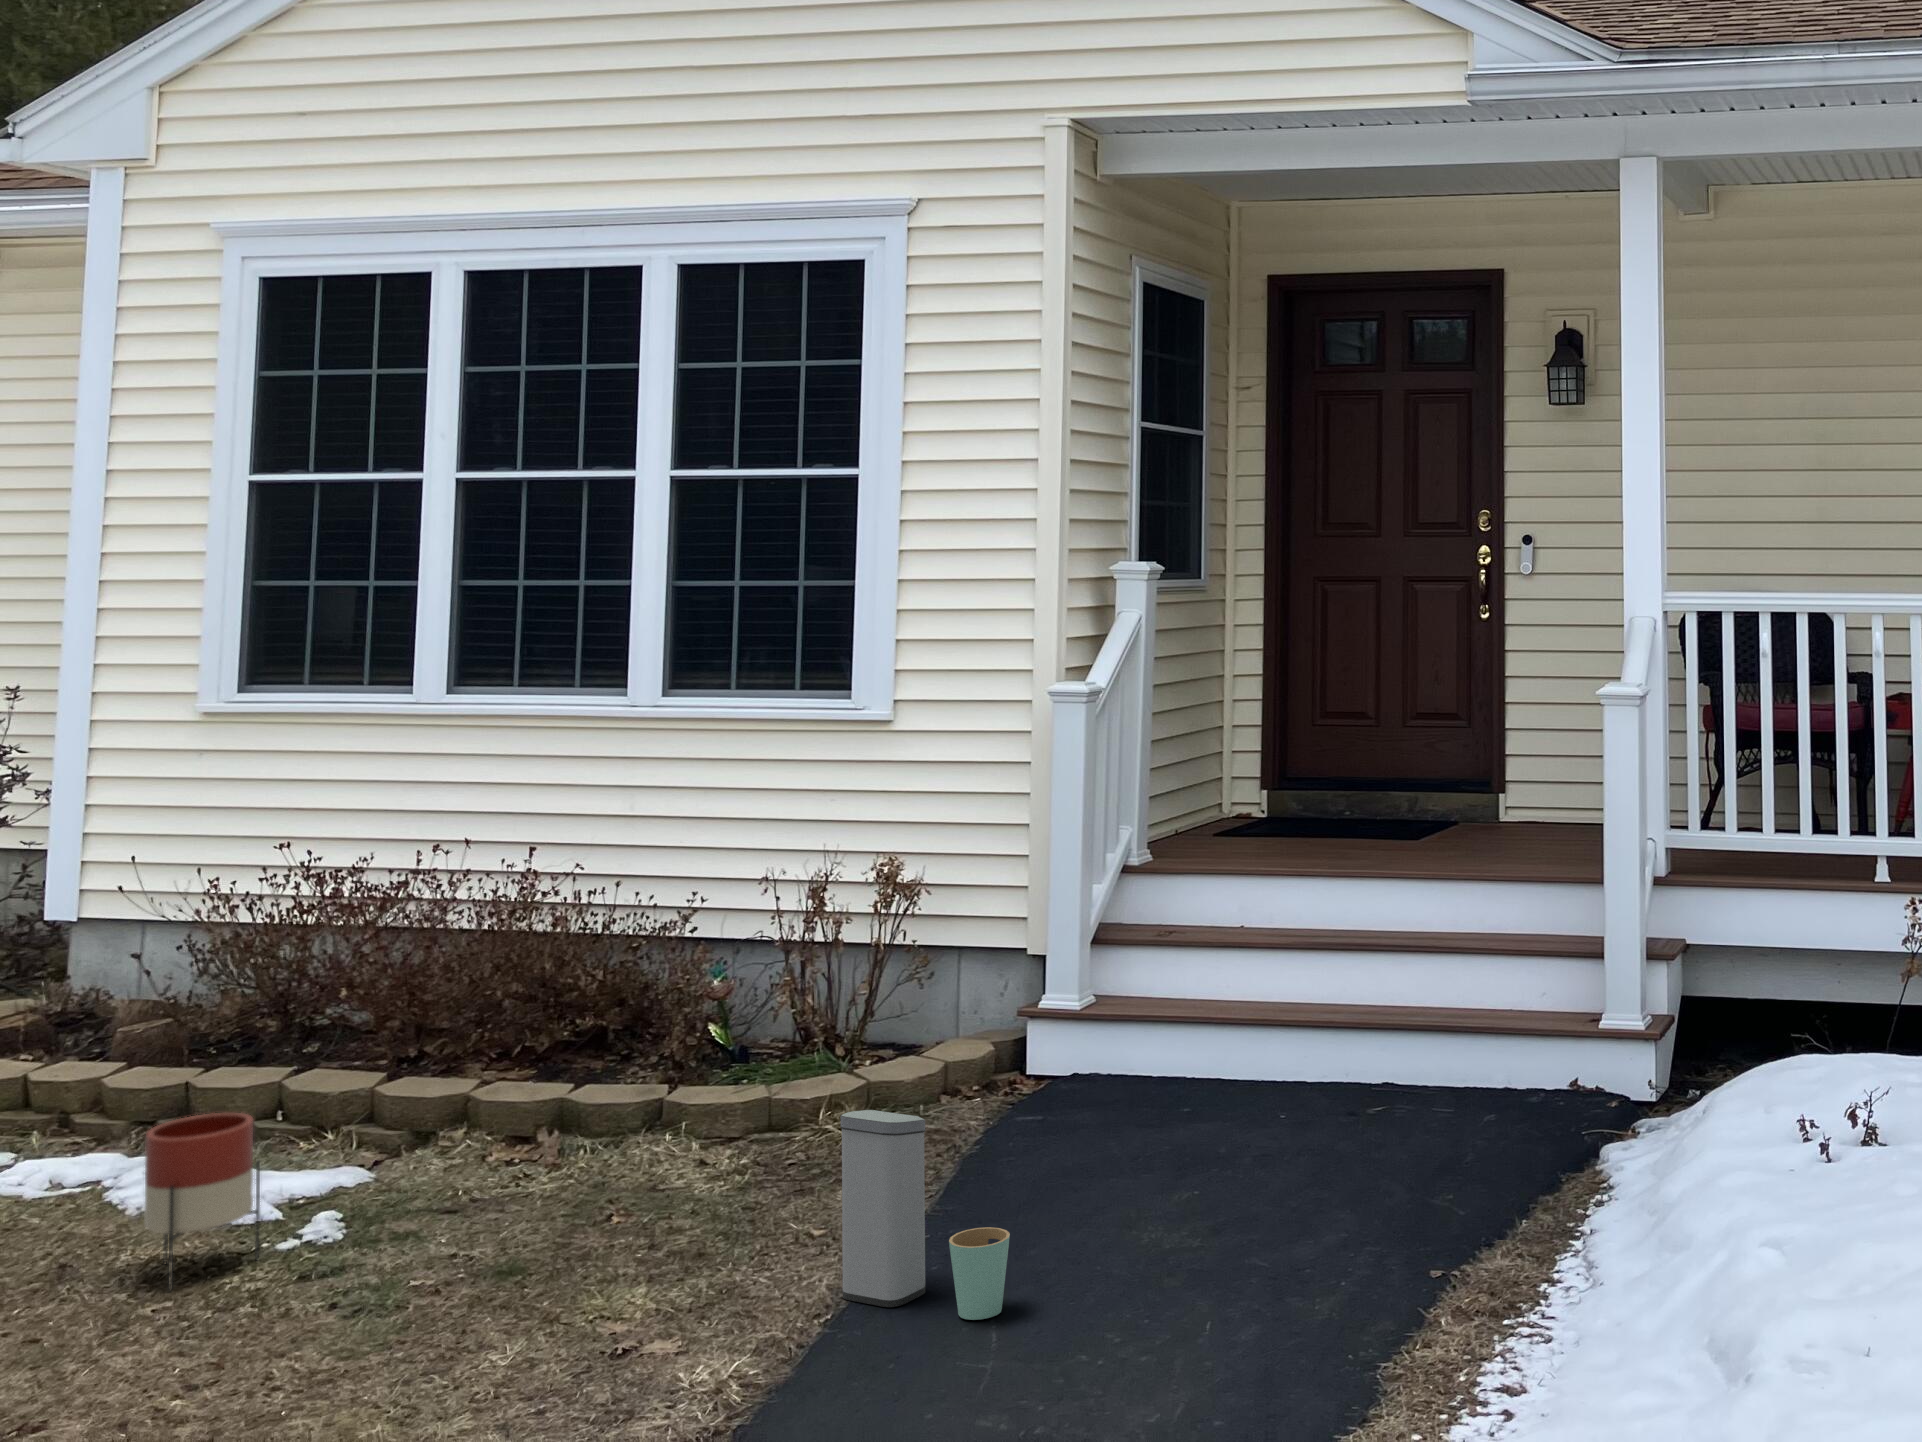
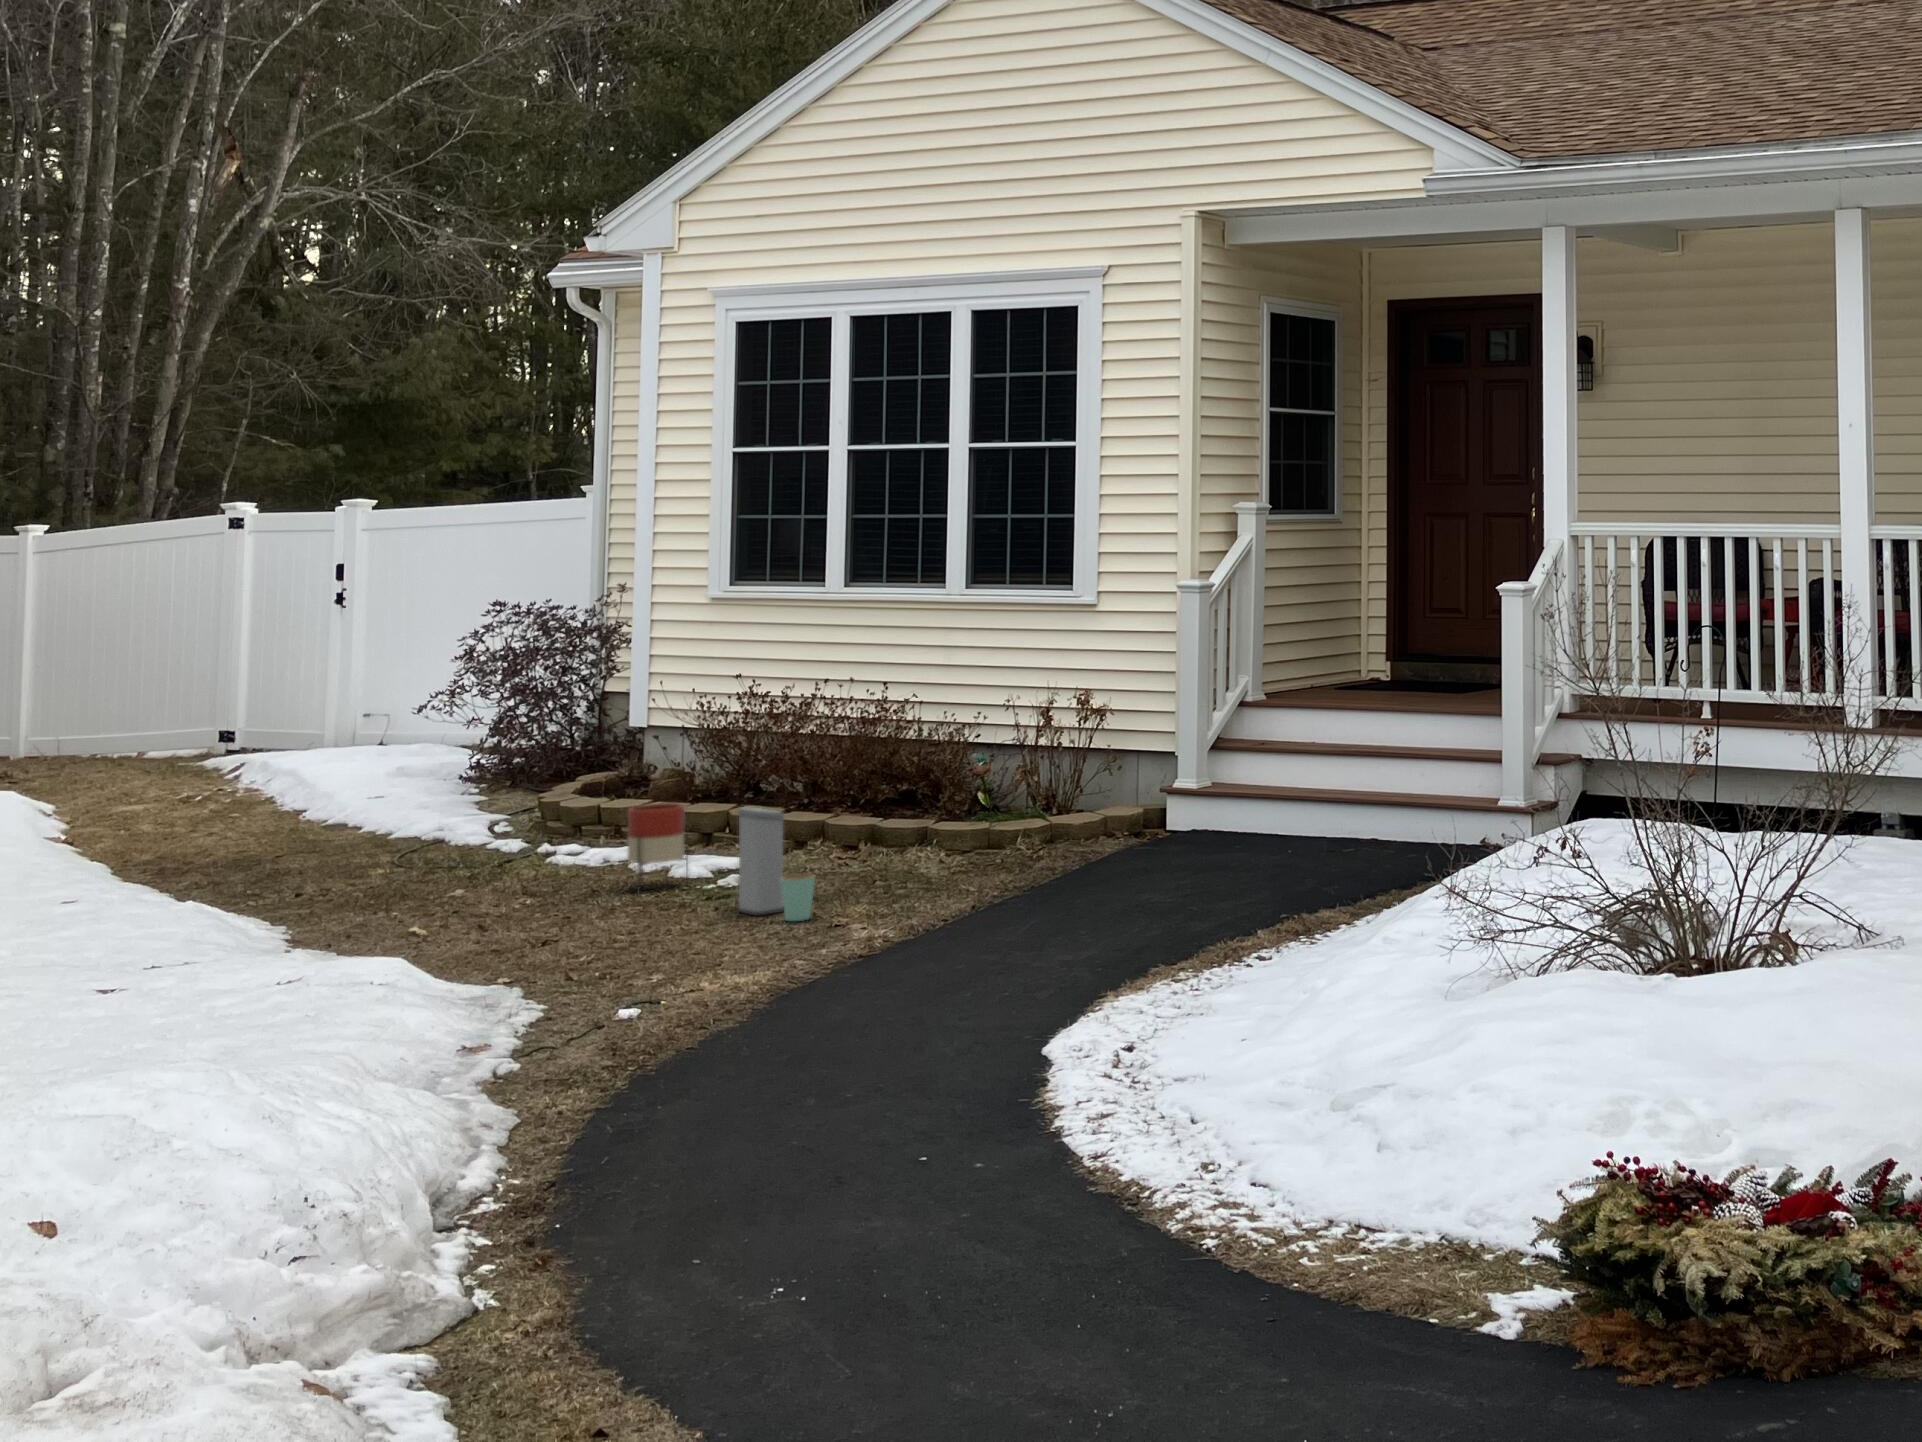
trash can: present [840,1110,1010,1320] -> present [738,807,815,921]

